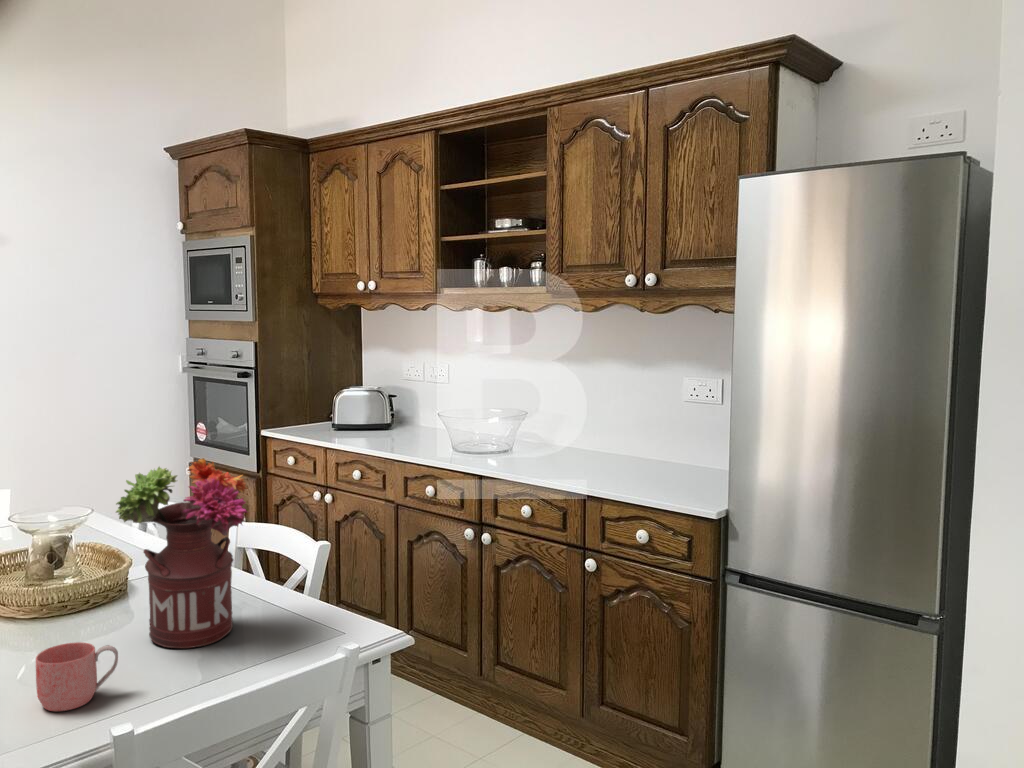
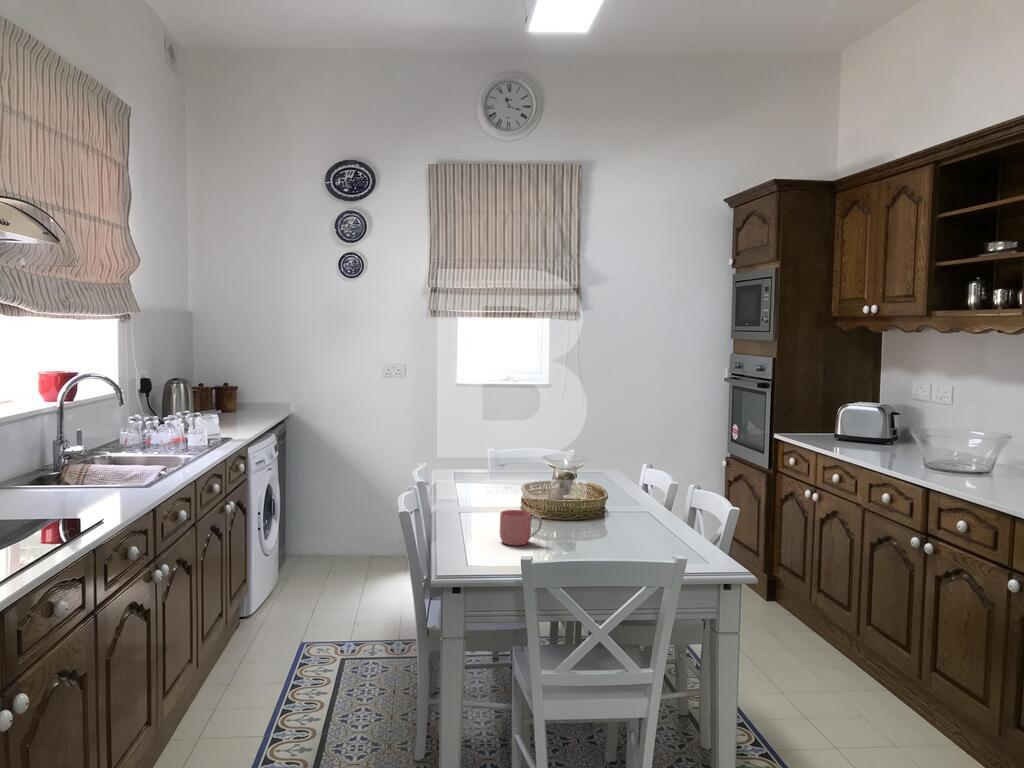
flower arrangement: present [116,458,247,648] -> none [562,416,648,539]

